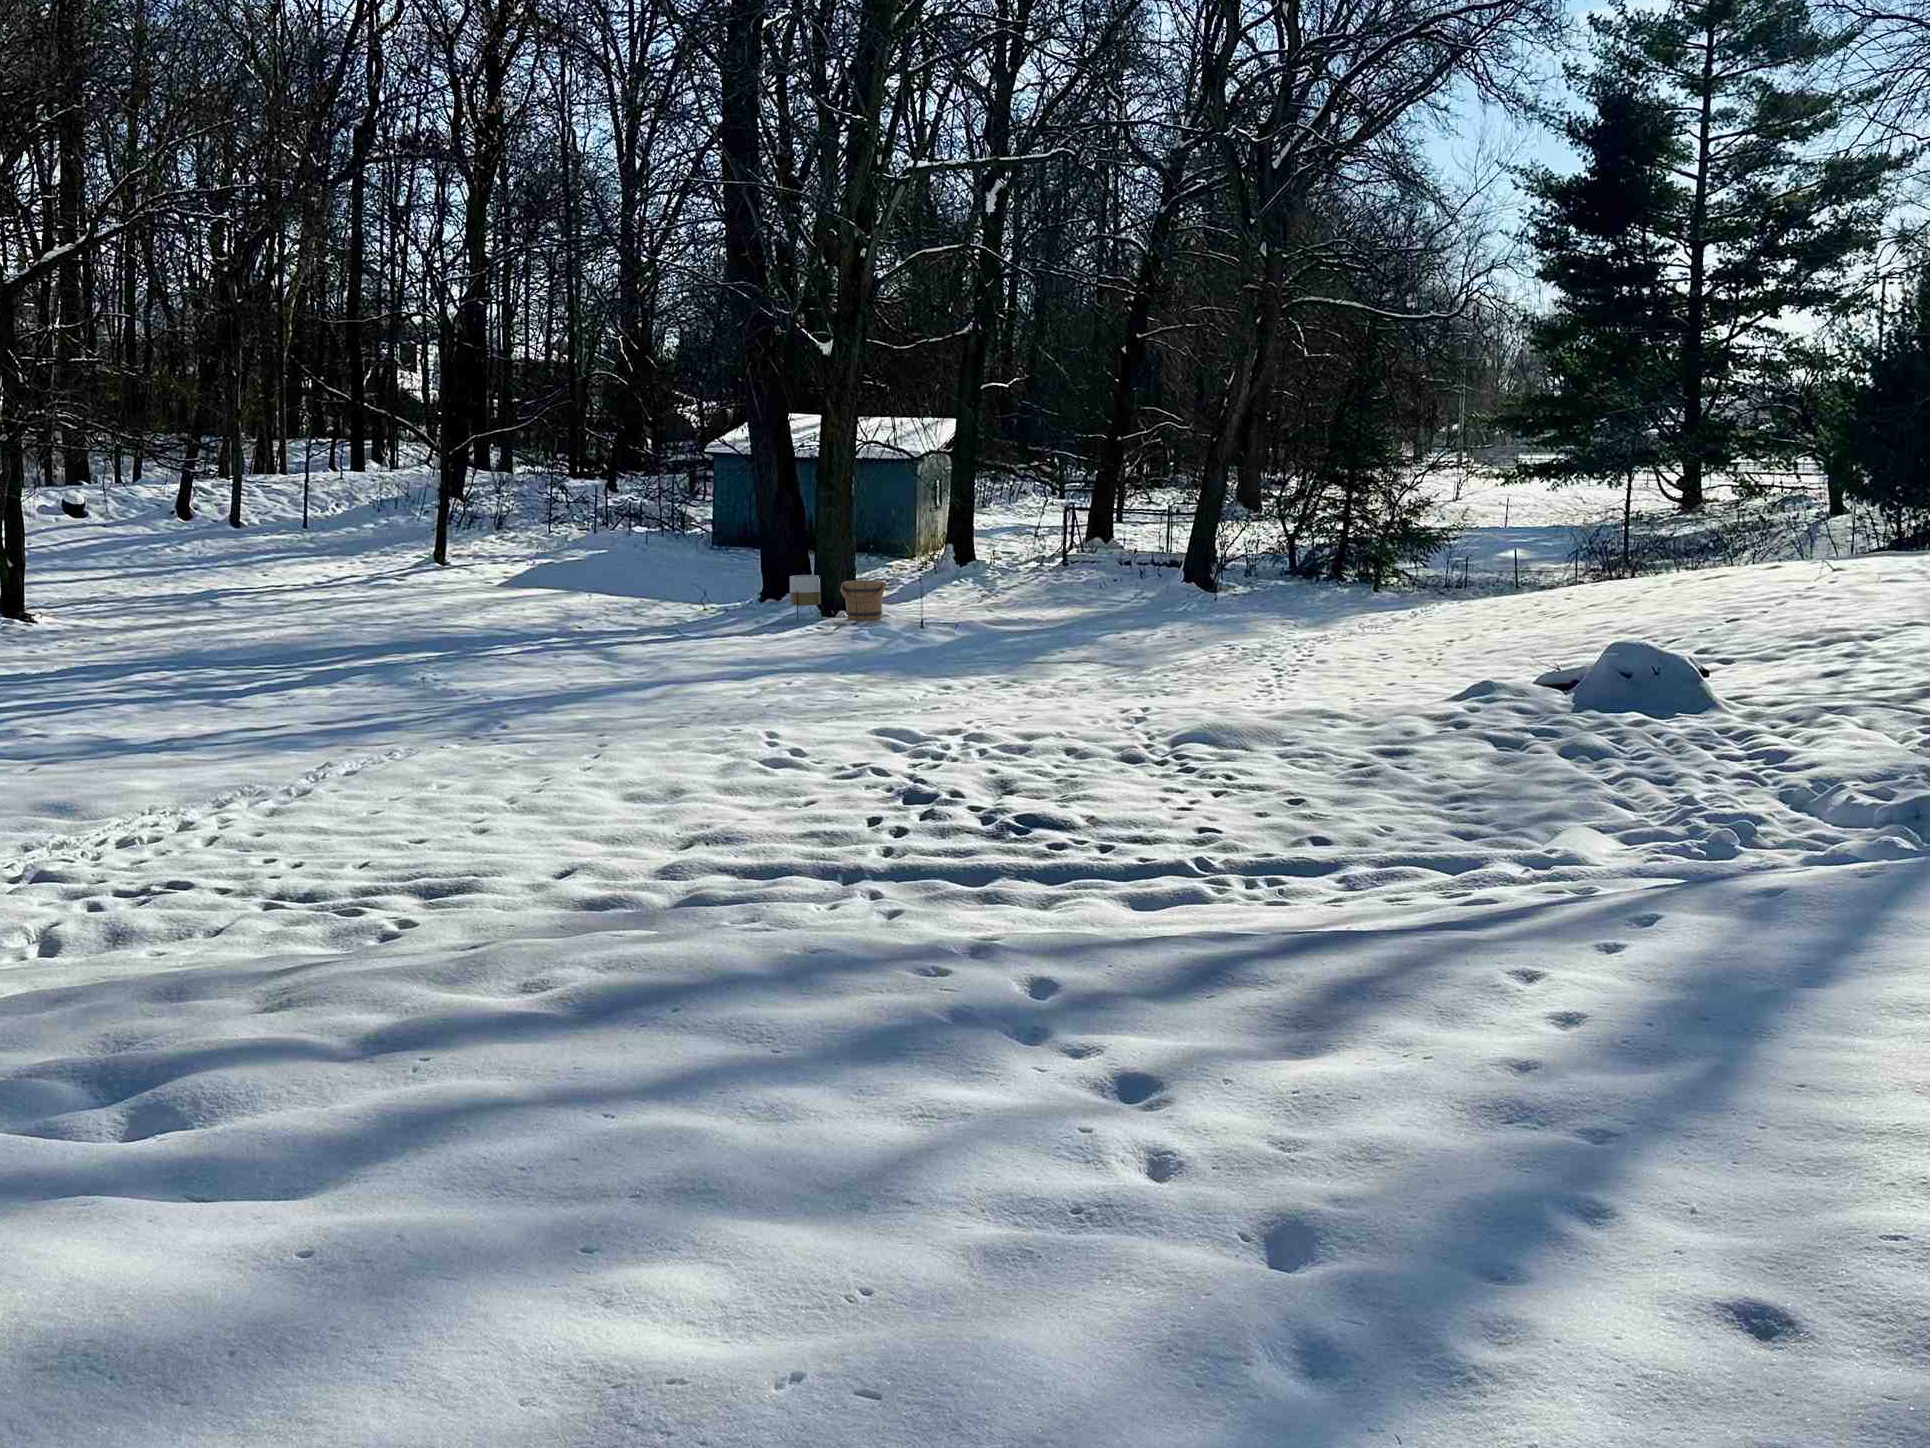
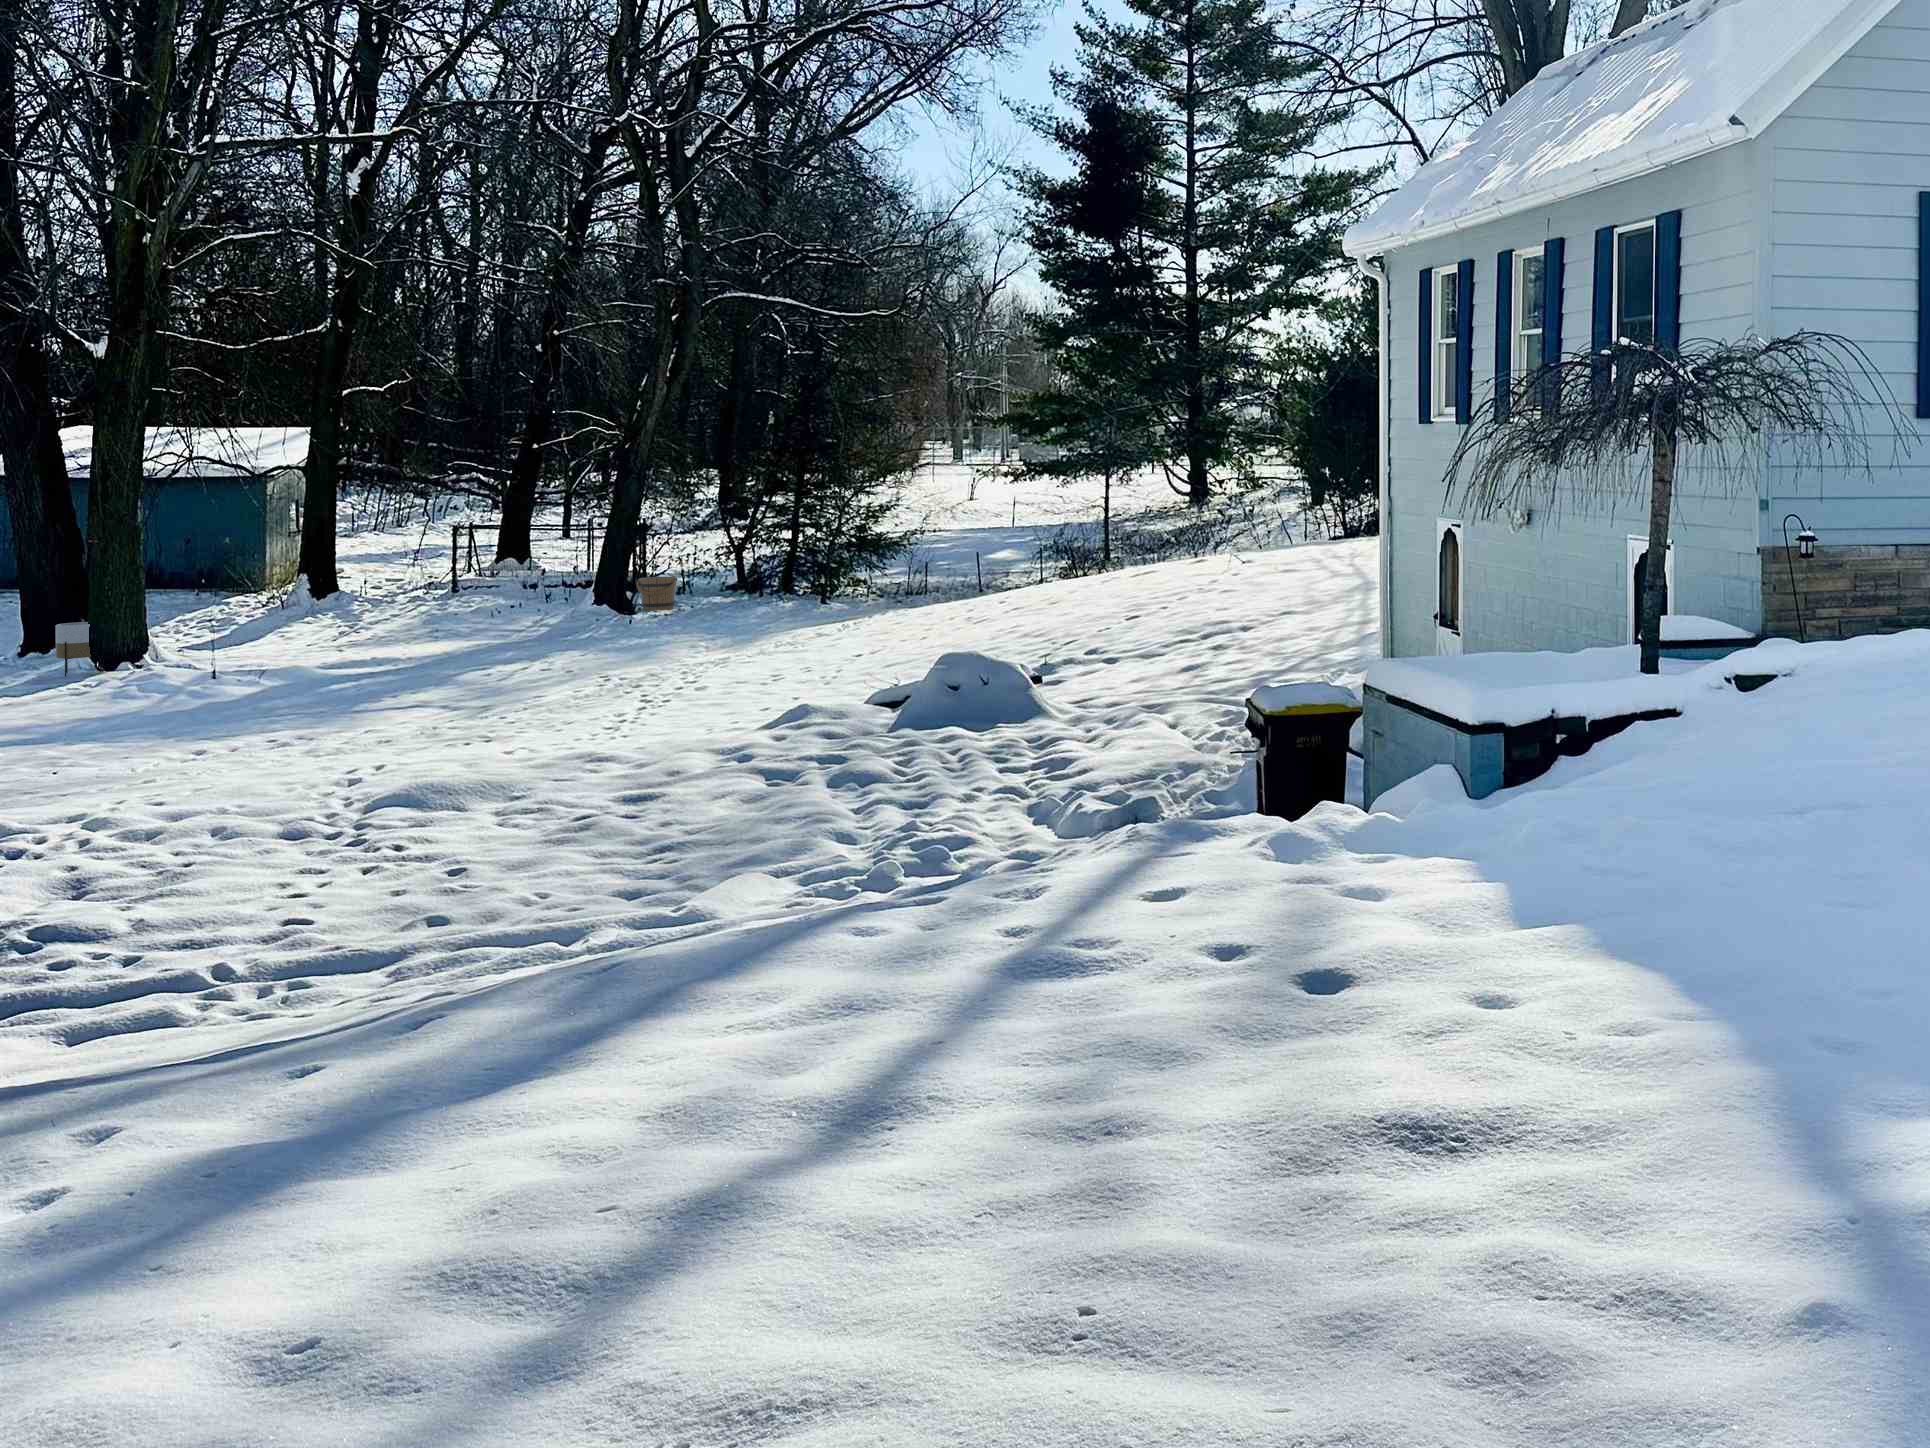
bucket: present [840,580,886,620] -> present [636,577,678,610]

